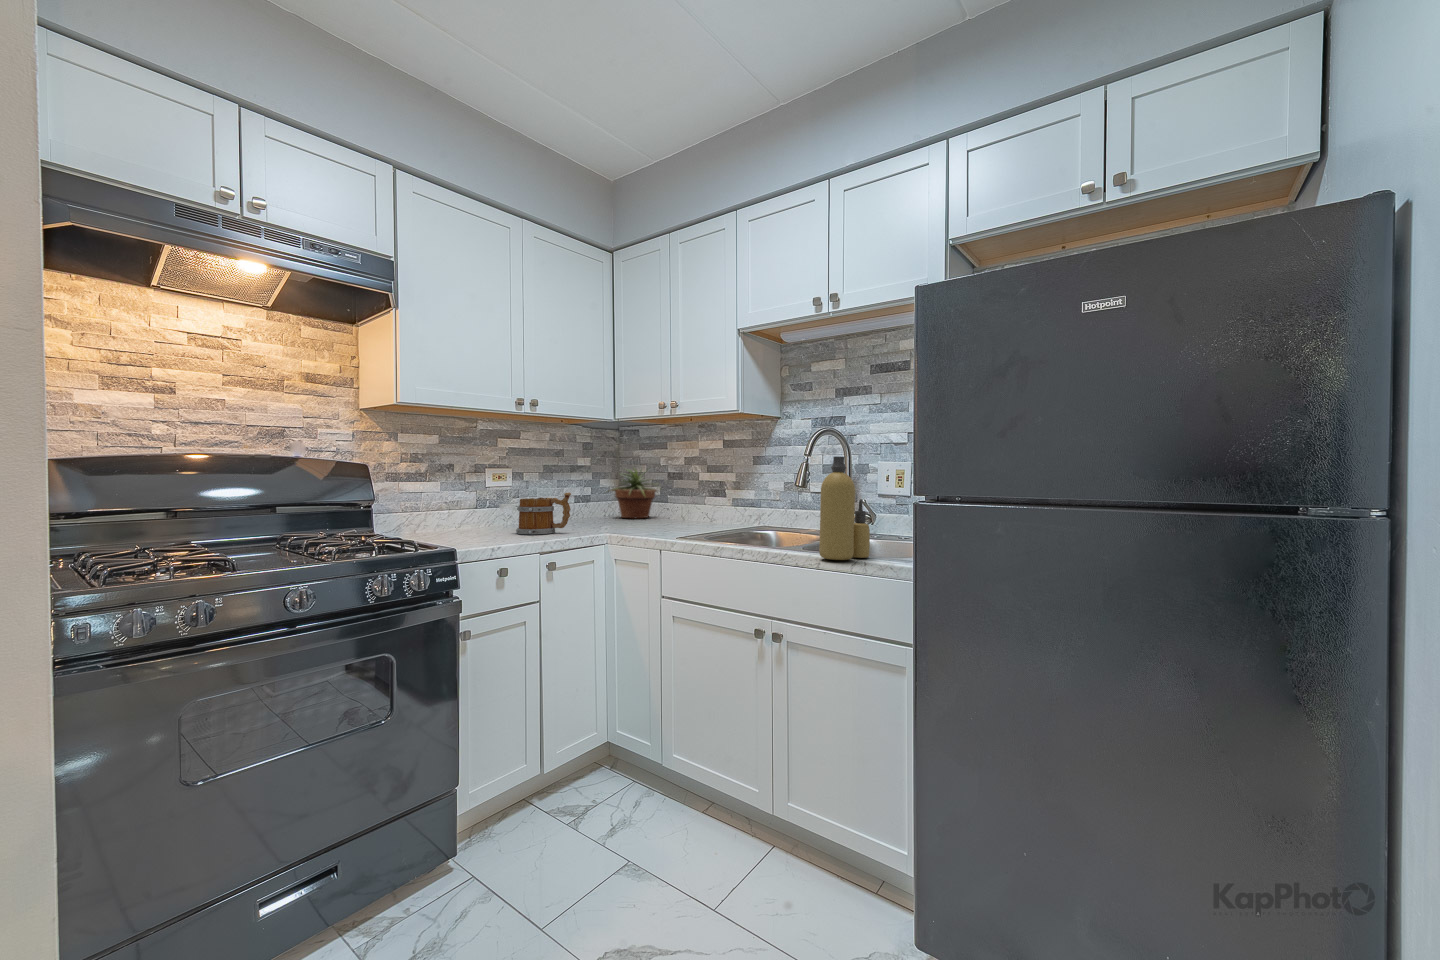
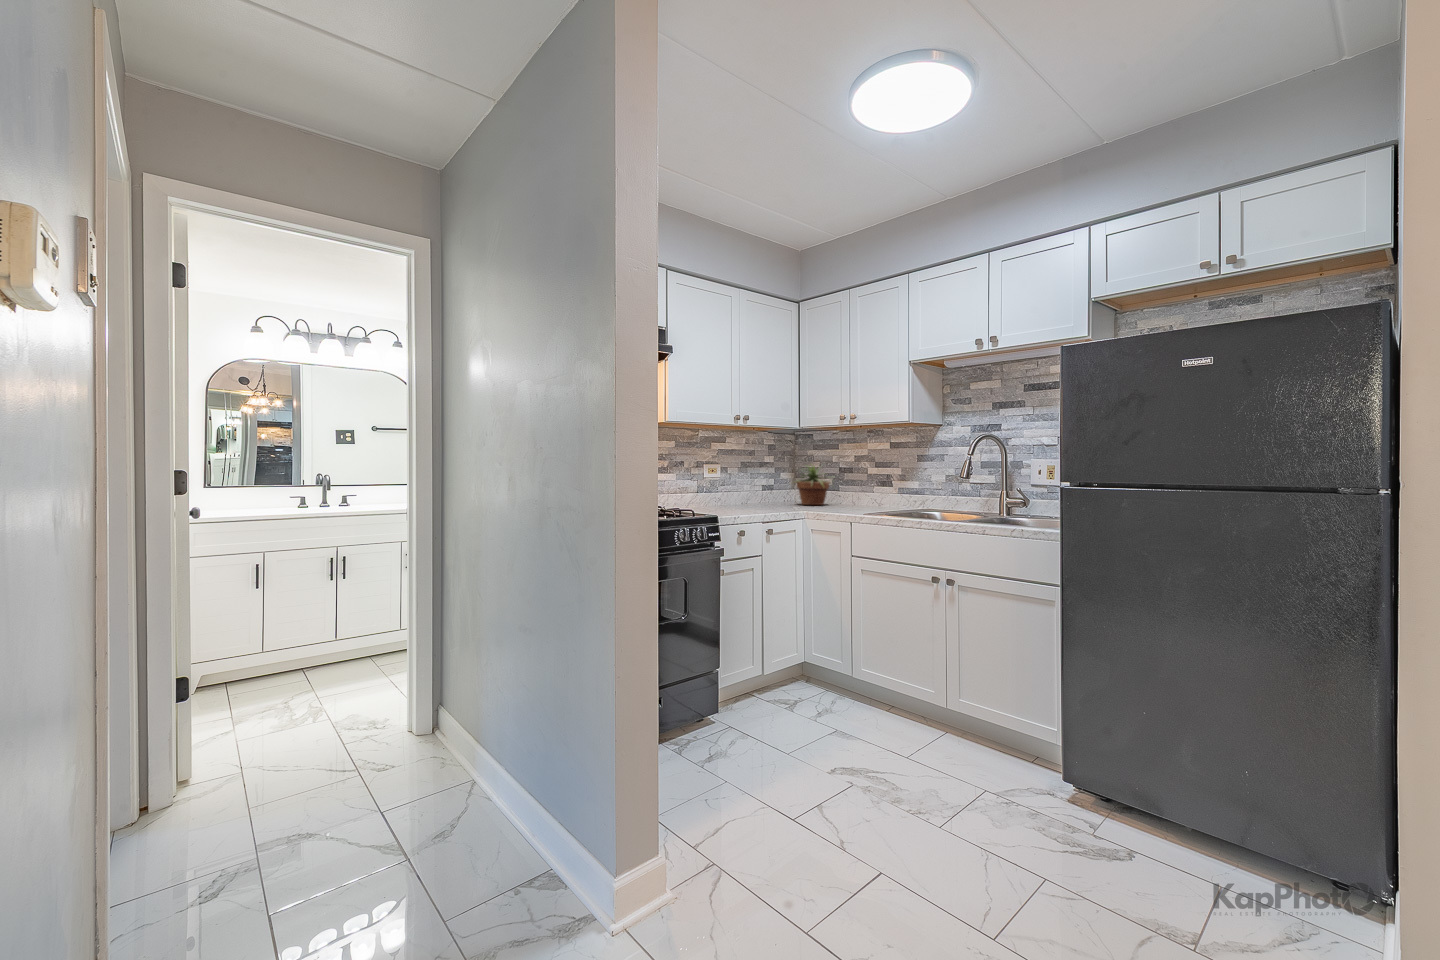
bottle: present [819,456,870,560] -> none [997,457,1034,531]
mug: present [516,493,571,534] -> none [744,484,785,515]

